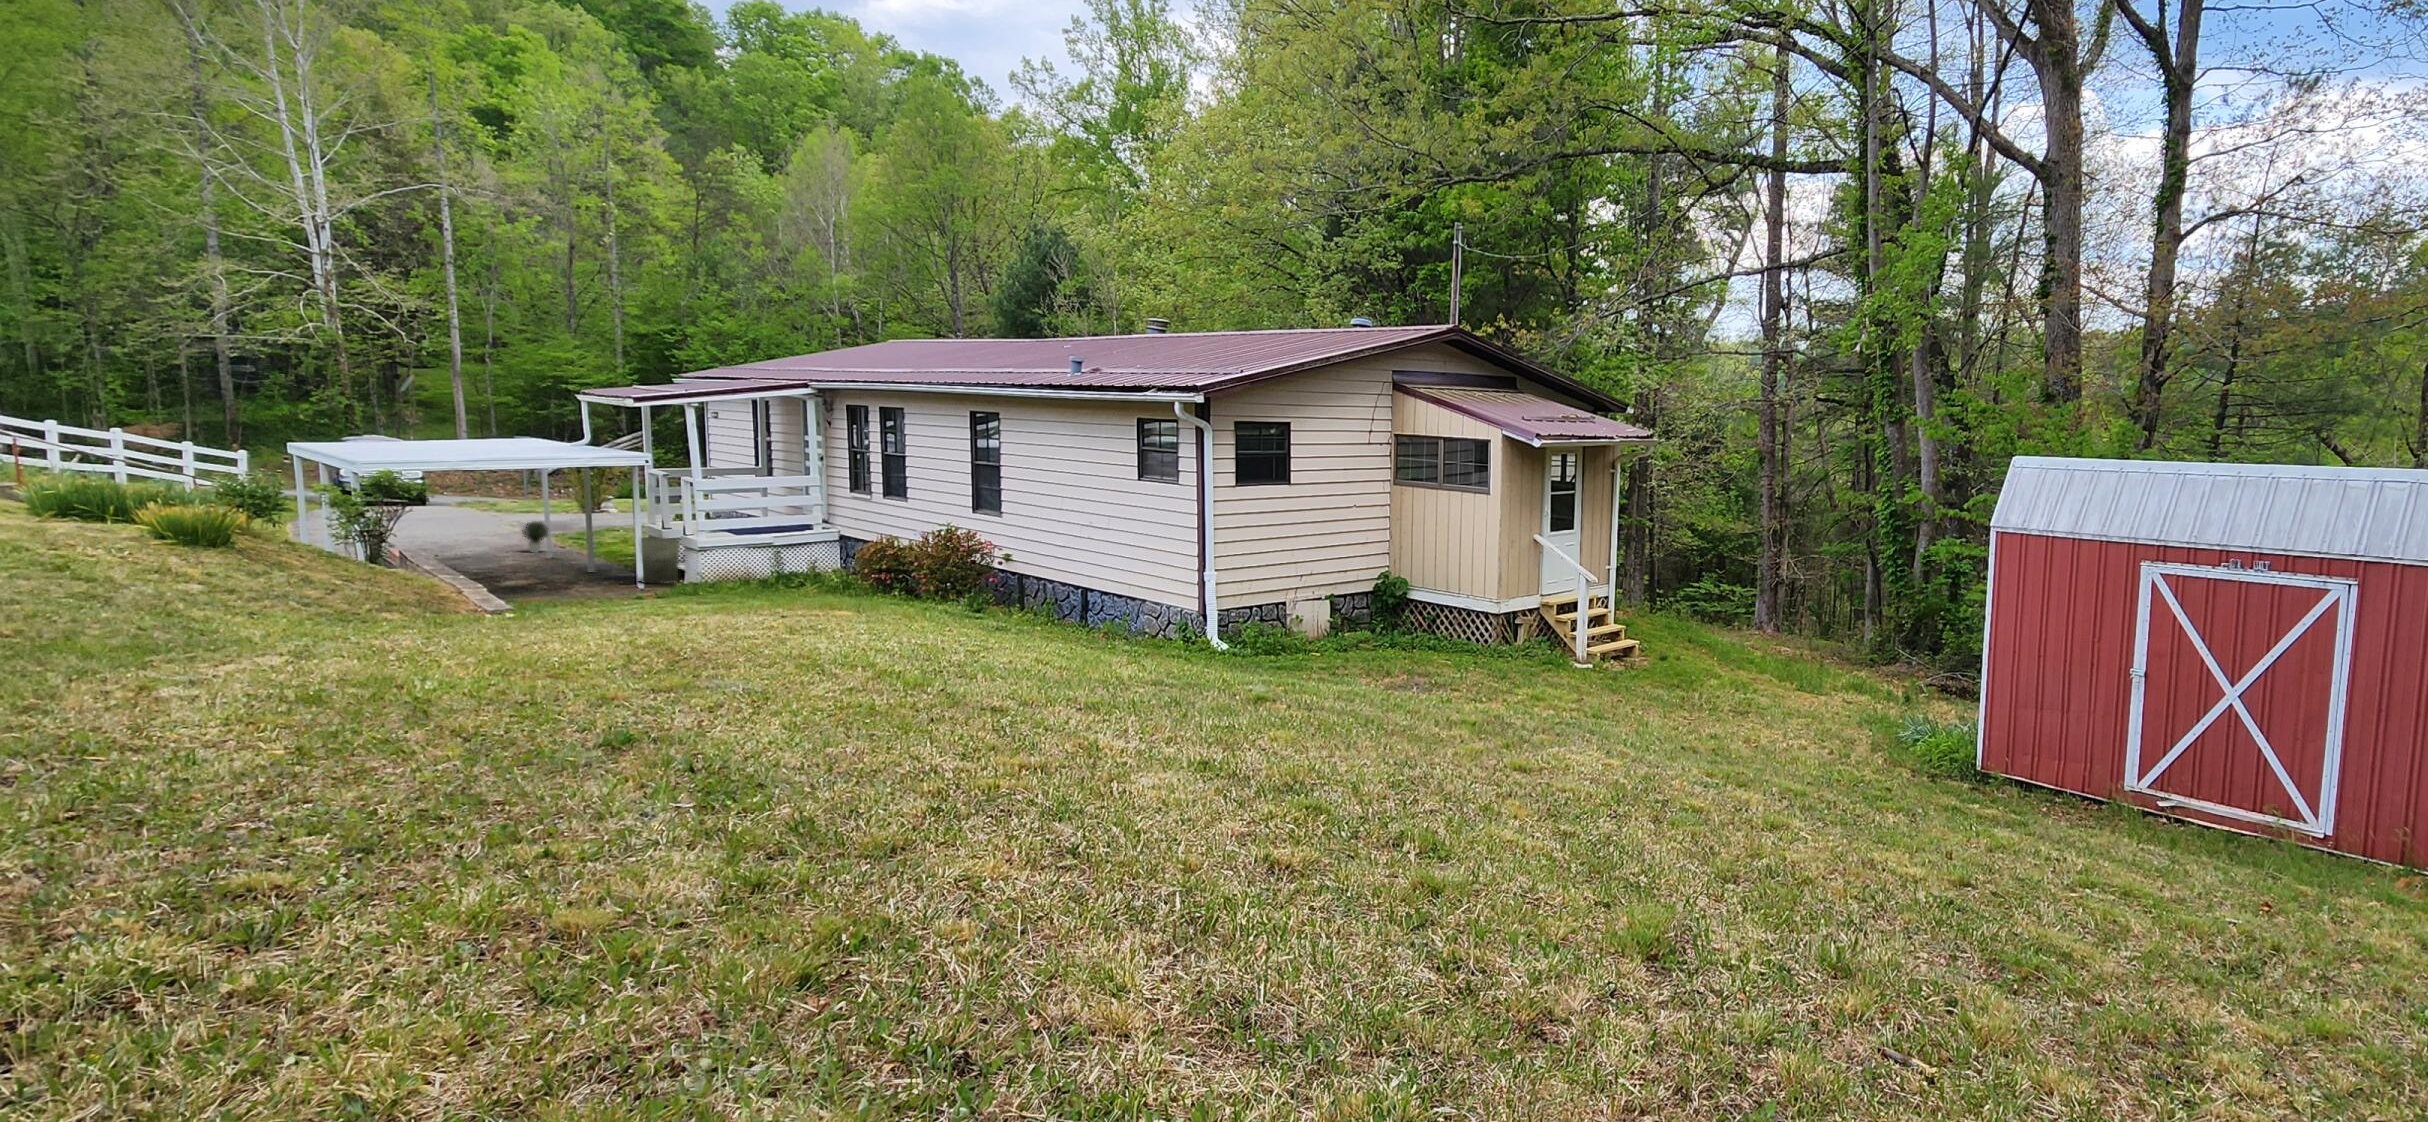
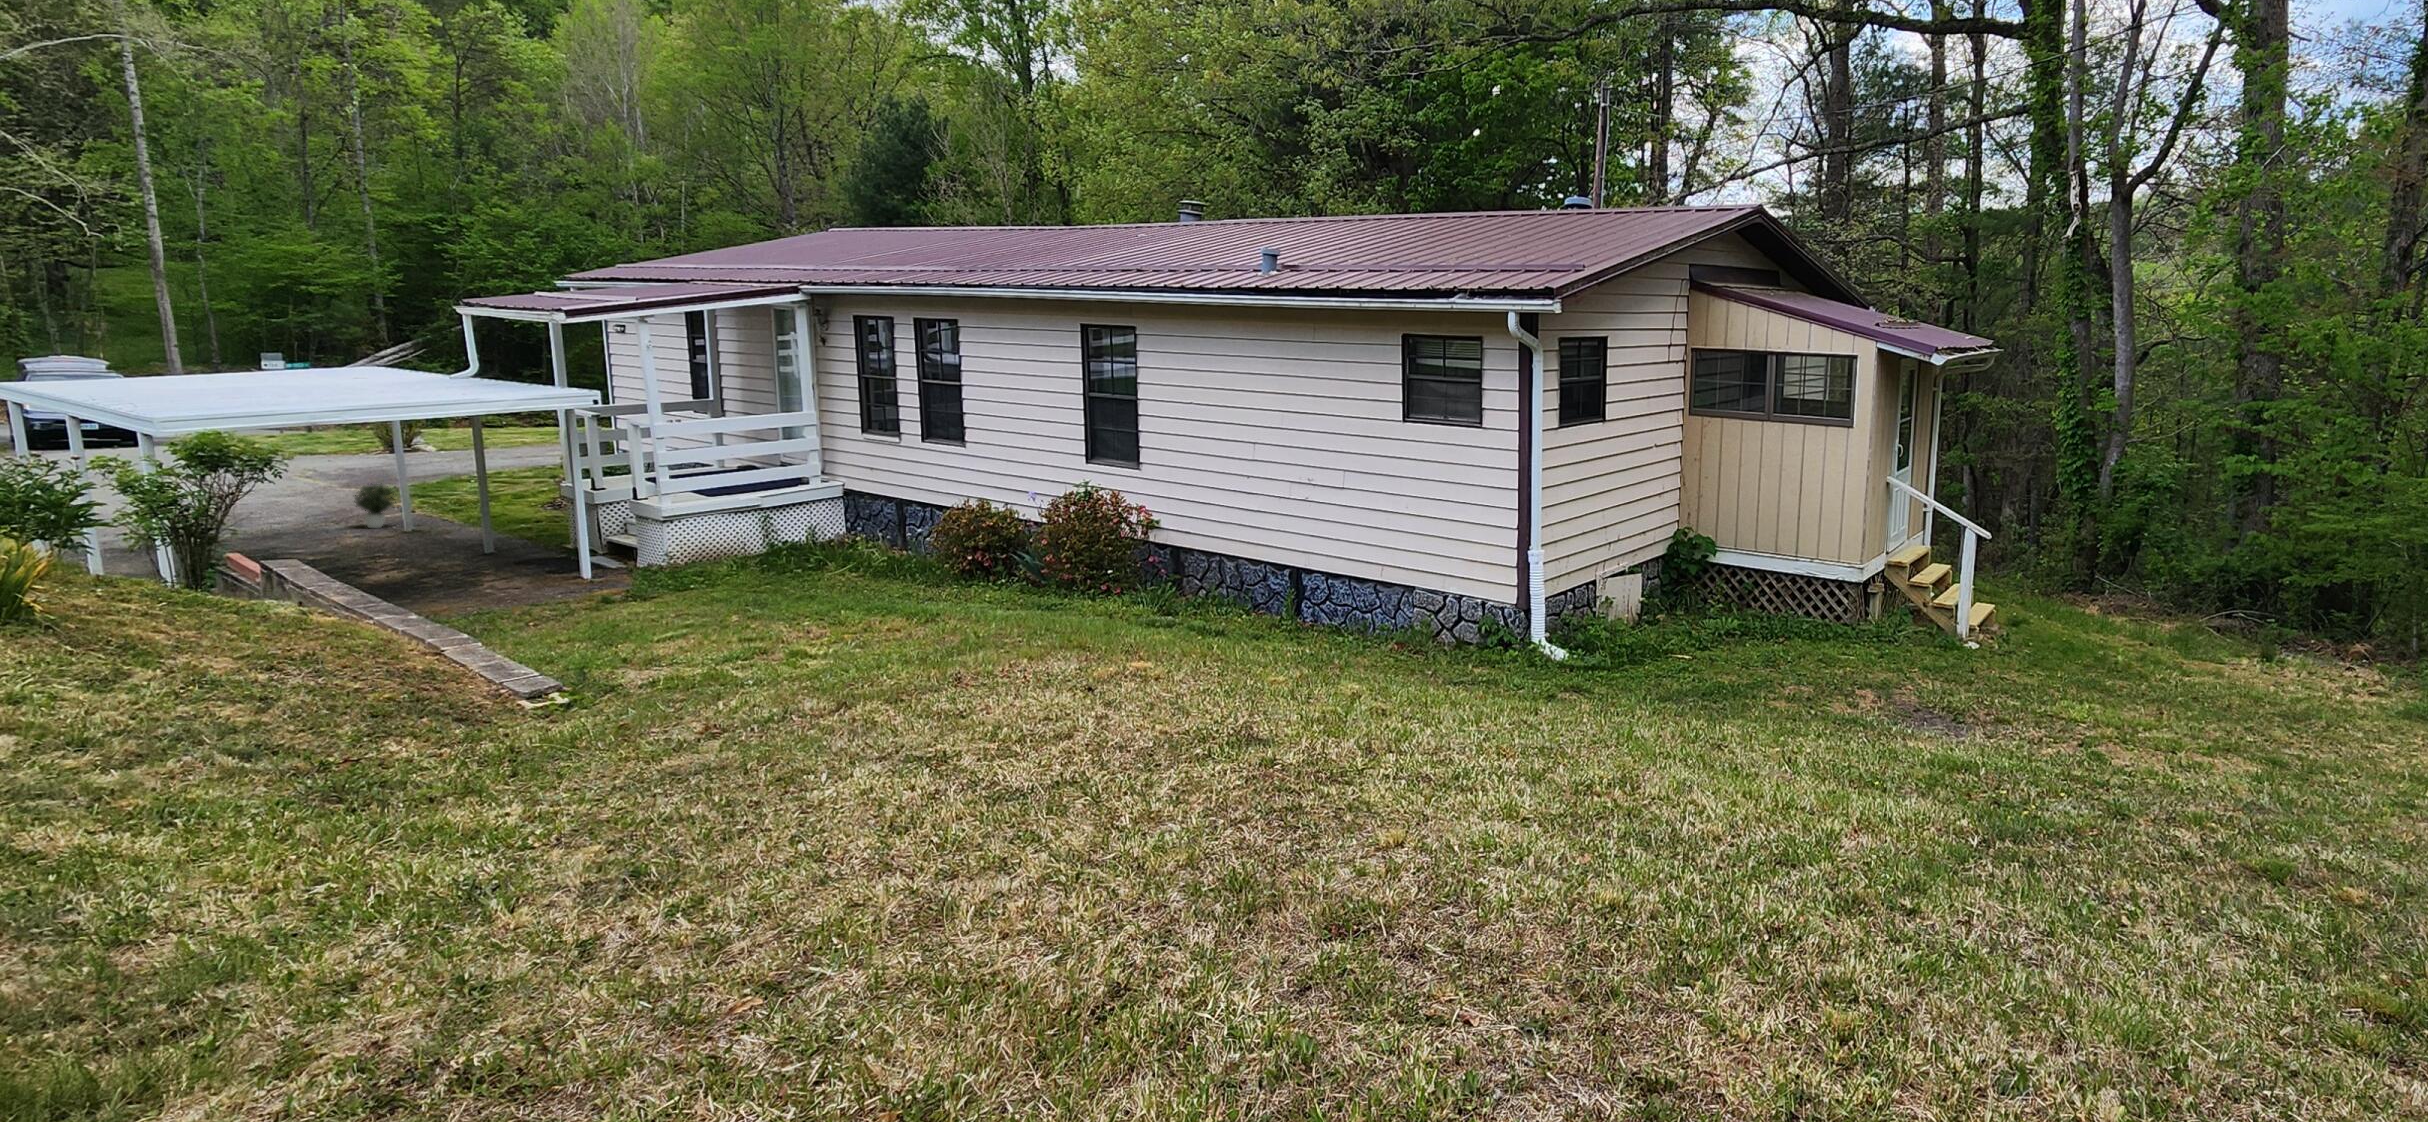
trash can: present [638,537,680,584] -> none [573,507,634,574]

